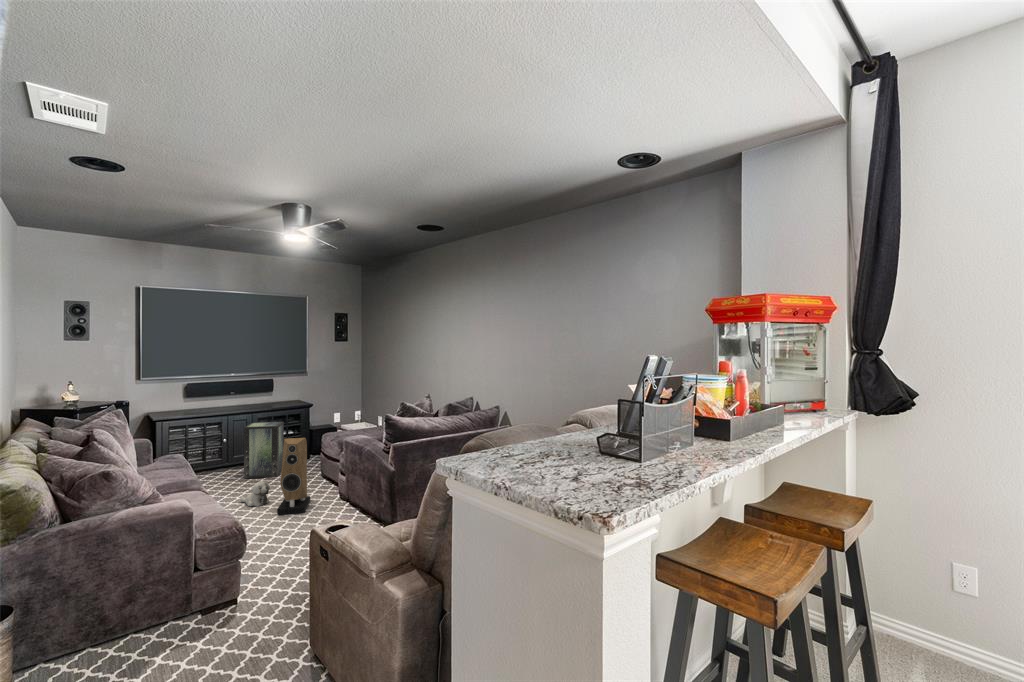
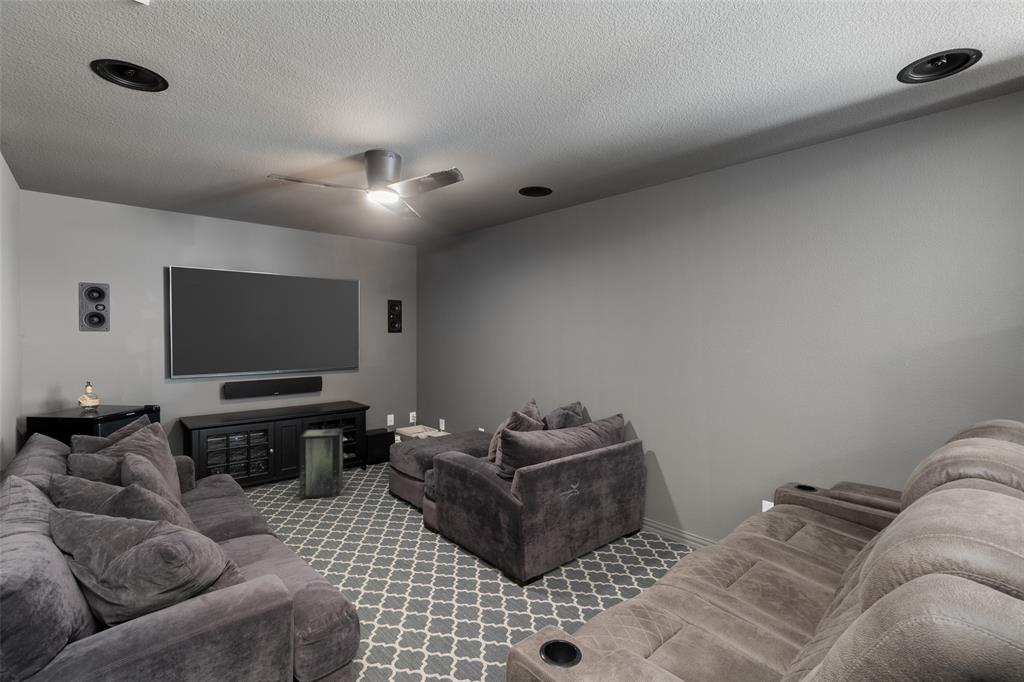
speaker: present [277,438,310,514] -> none [359,456,393,556]
plush toy: present [240,481,270,506] -> none [305,509,343,542]

